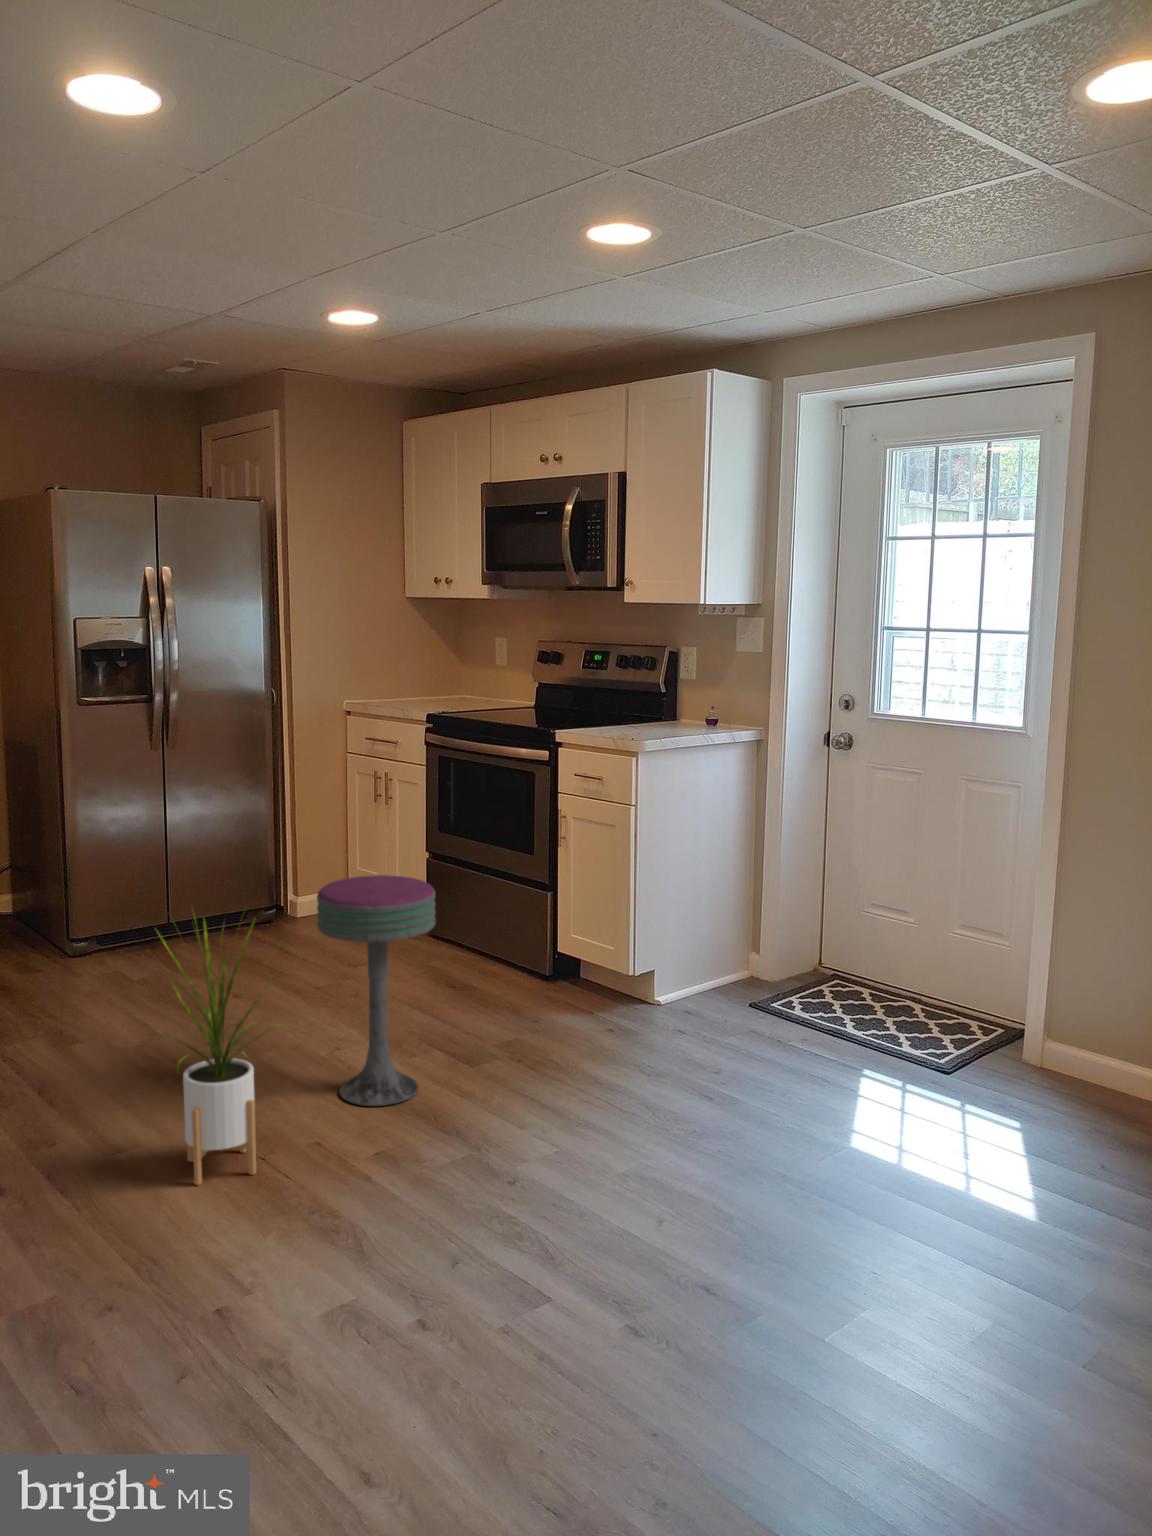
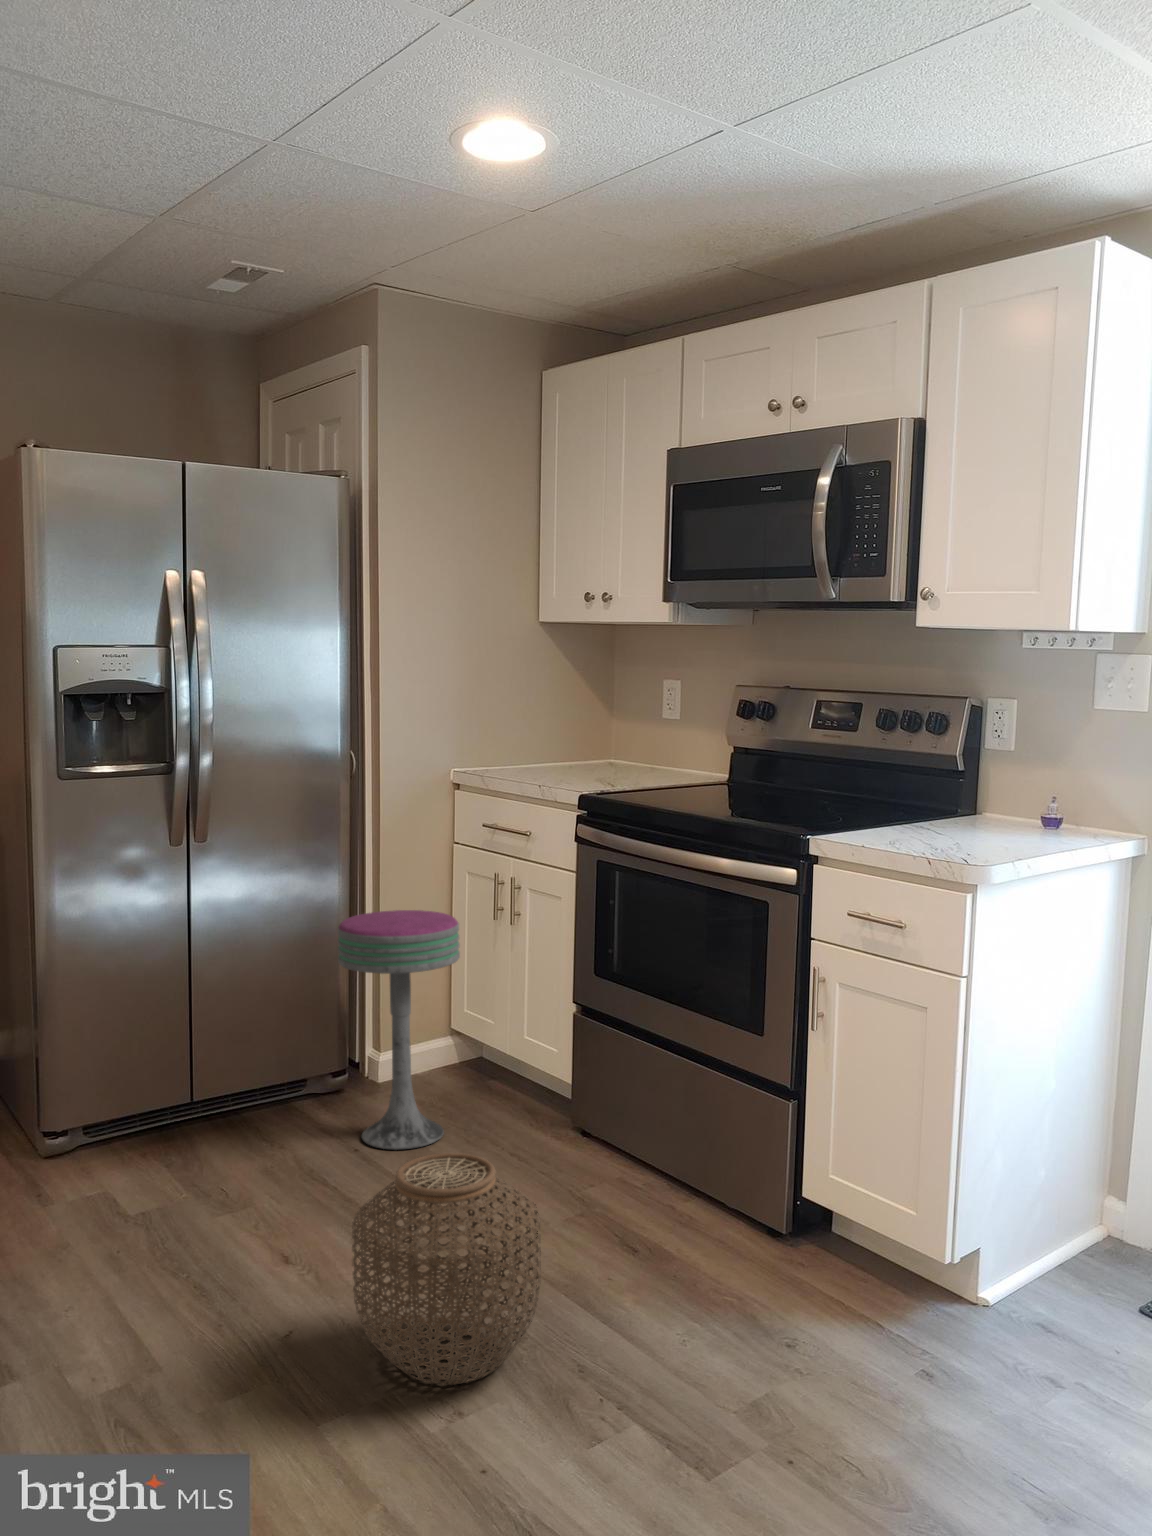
house plant: present [130,919,281,1185] -> none [142,929,310,1221]
woven basket: none [343,1143,526,1368] -> present [352,1153,541,1385]

